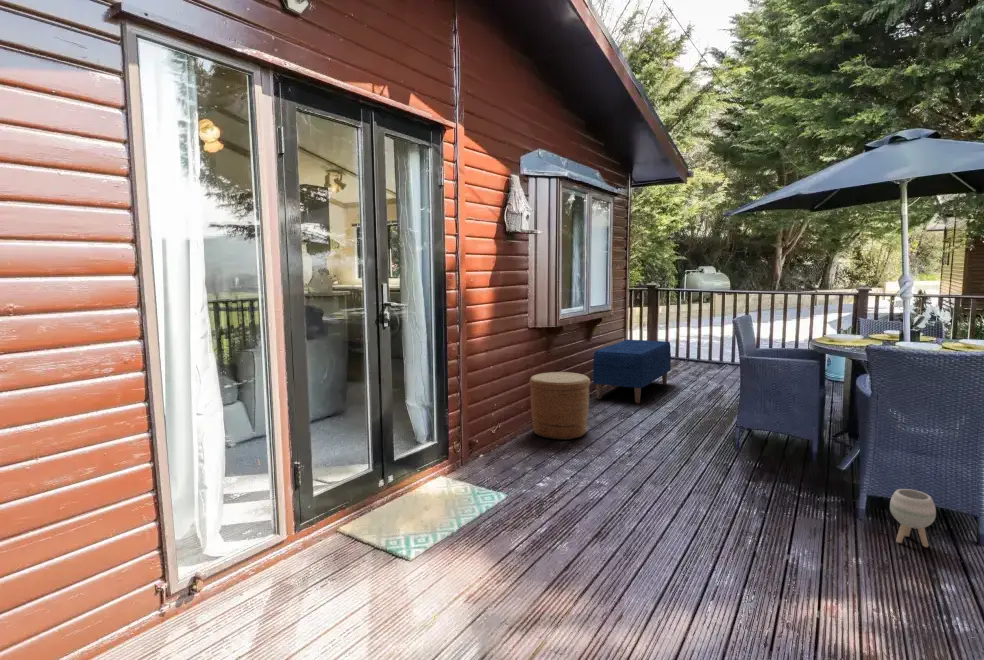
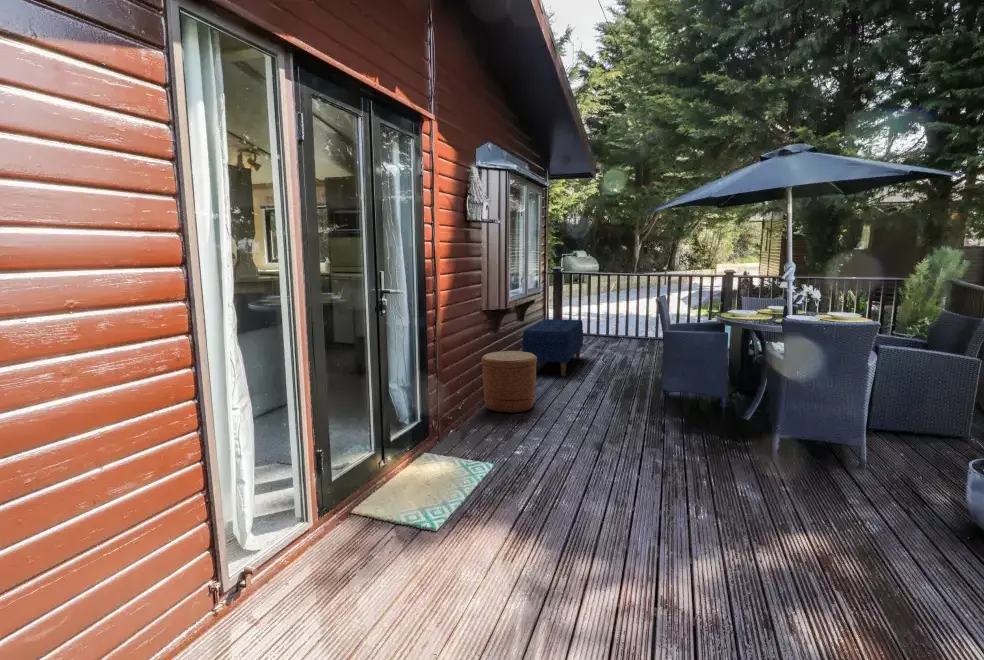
planter: present [890,489,936,547] -> none [798,429,830,471]

